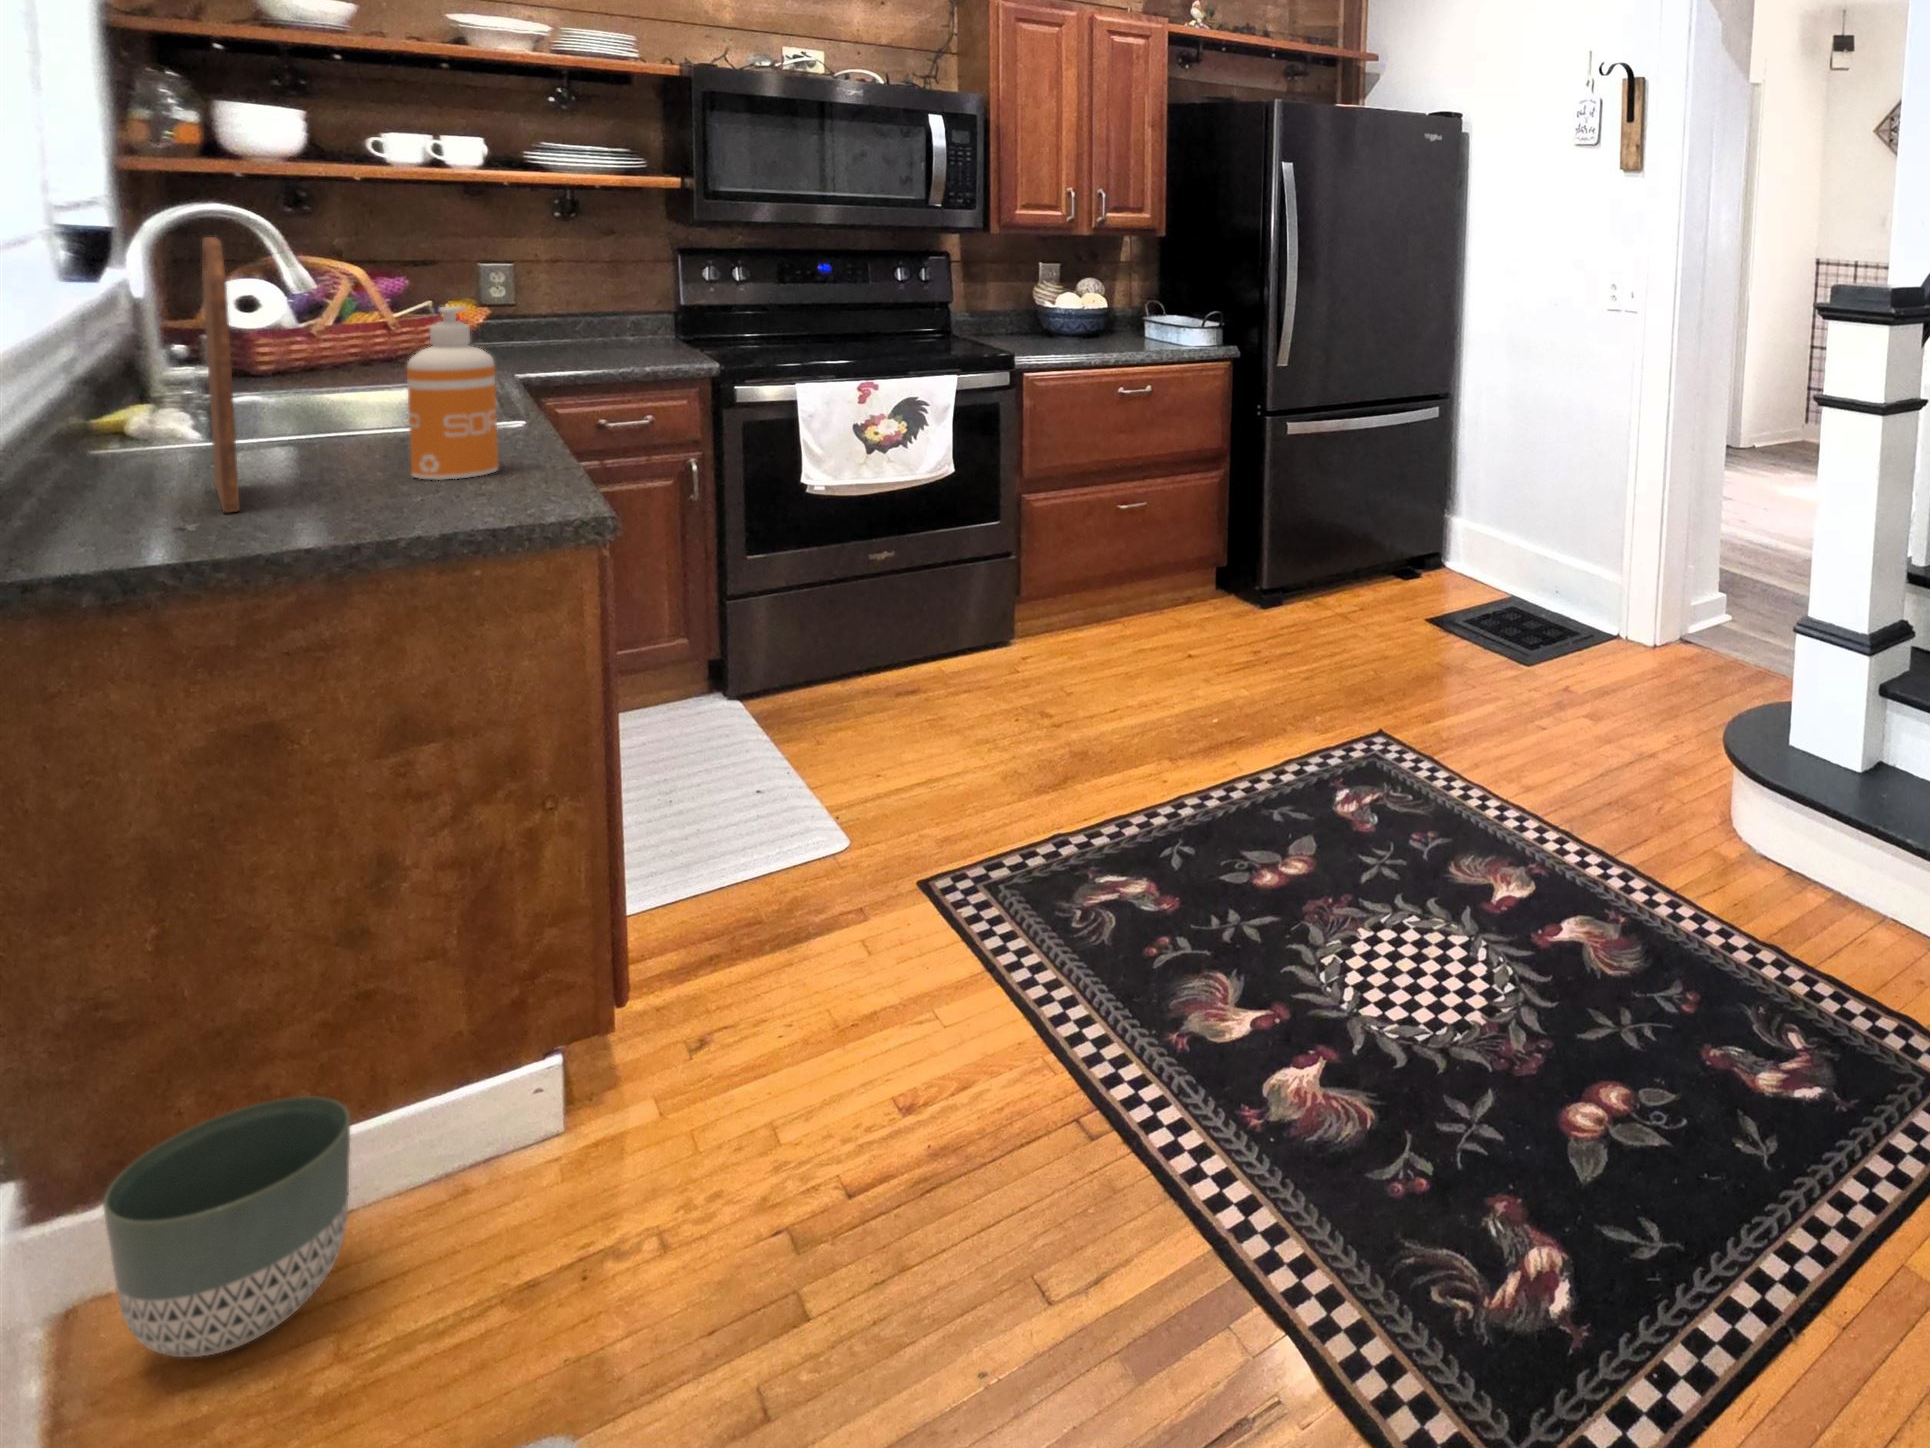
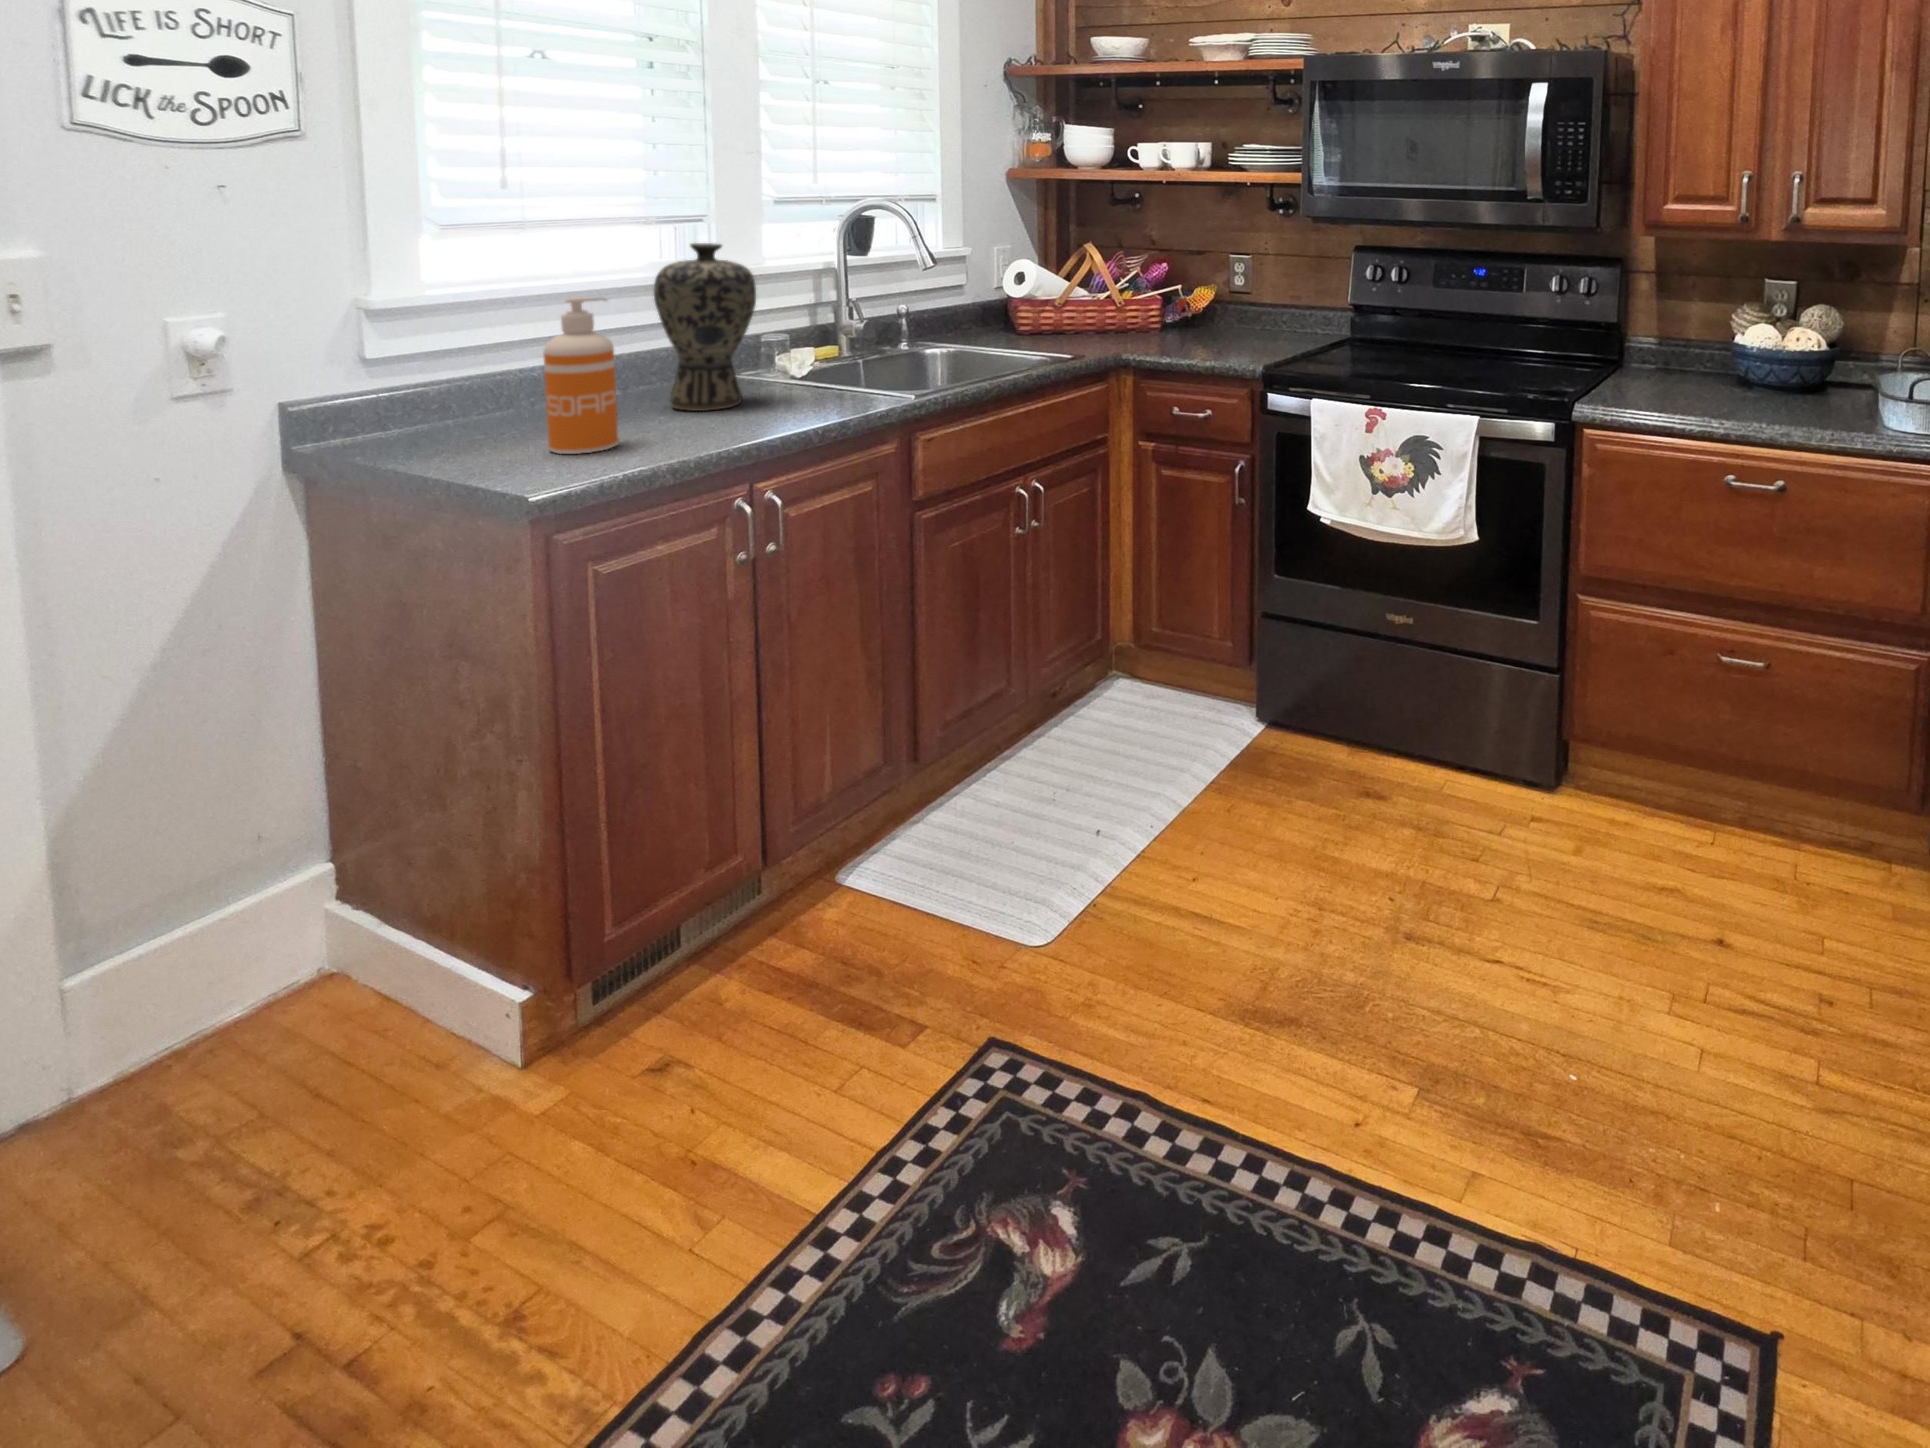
cutting board: present [202,237,240,513] -> none [386,232,524,450]
vase: none [242,251,396,454] -> present [654,243,756,411]
planter: present [103,1097,350,1357] -> none [91,916,278,1114]

